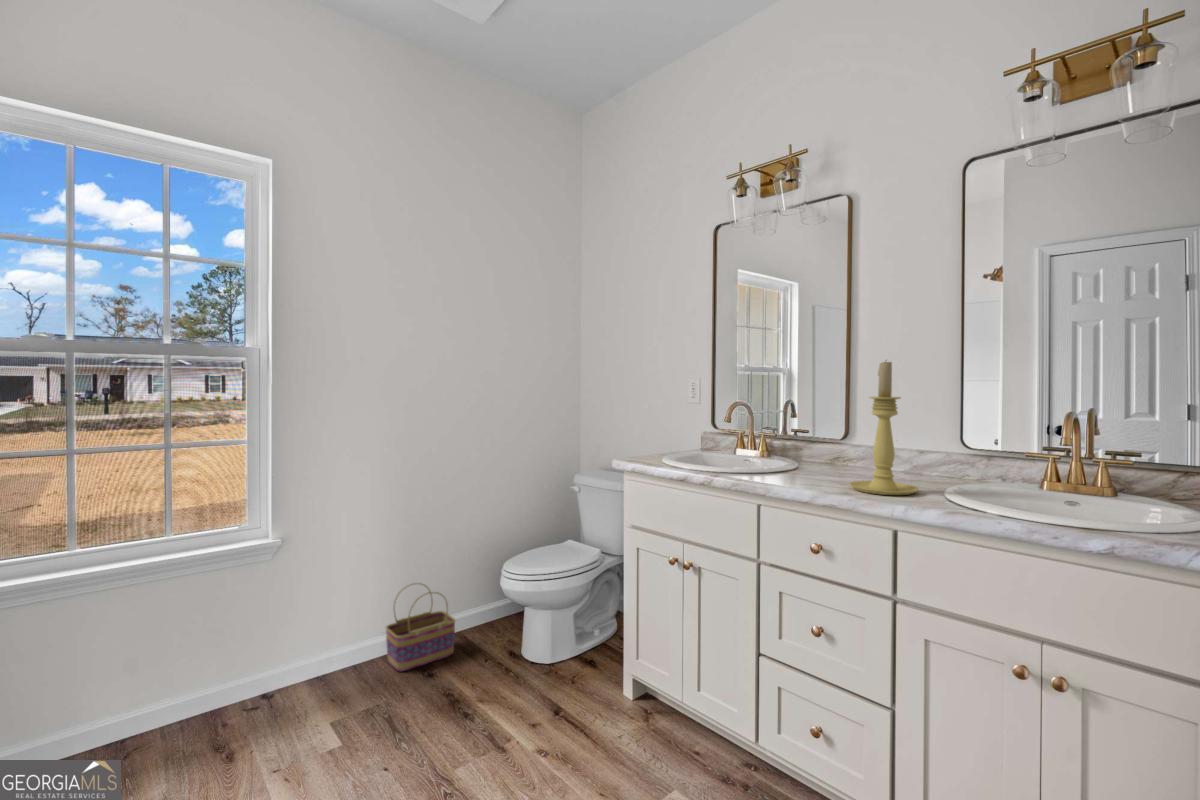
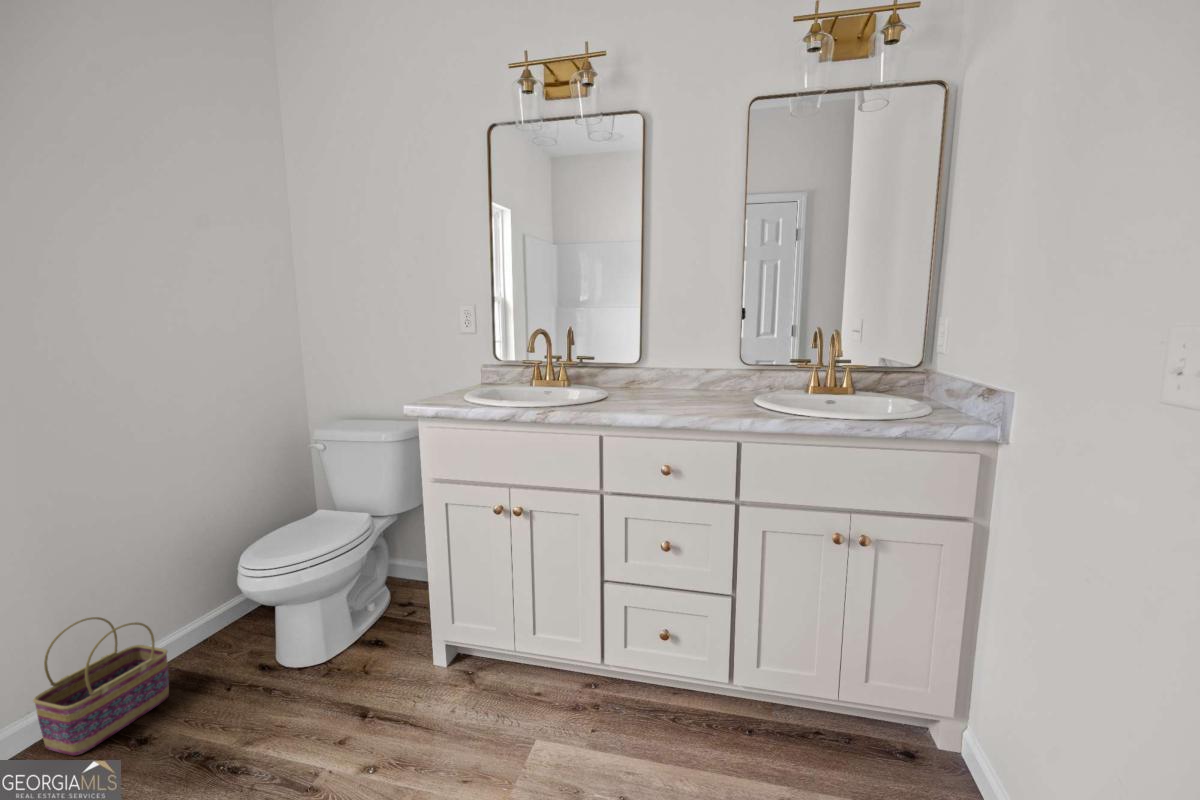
candle holder: present [849,362,919,495] -> none [678,289,736,413]

